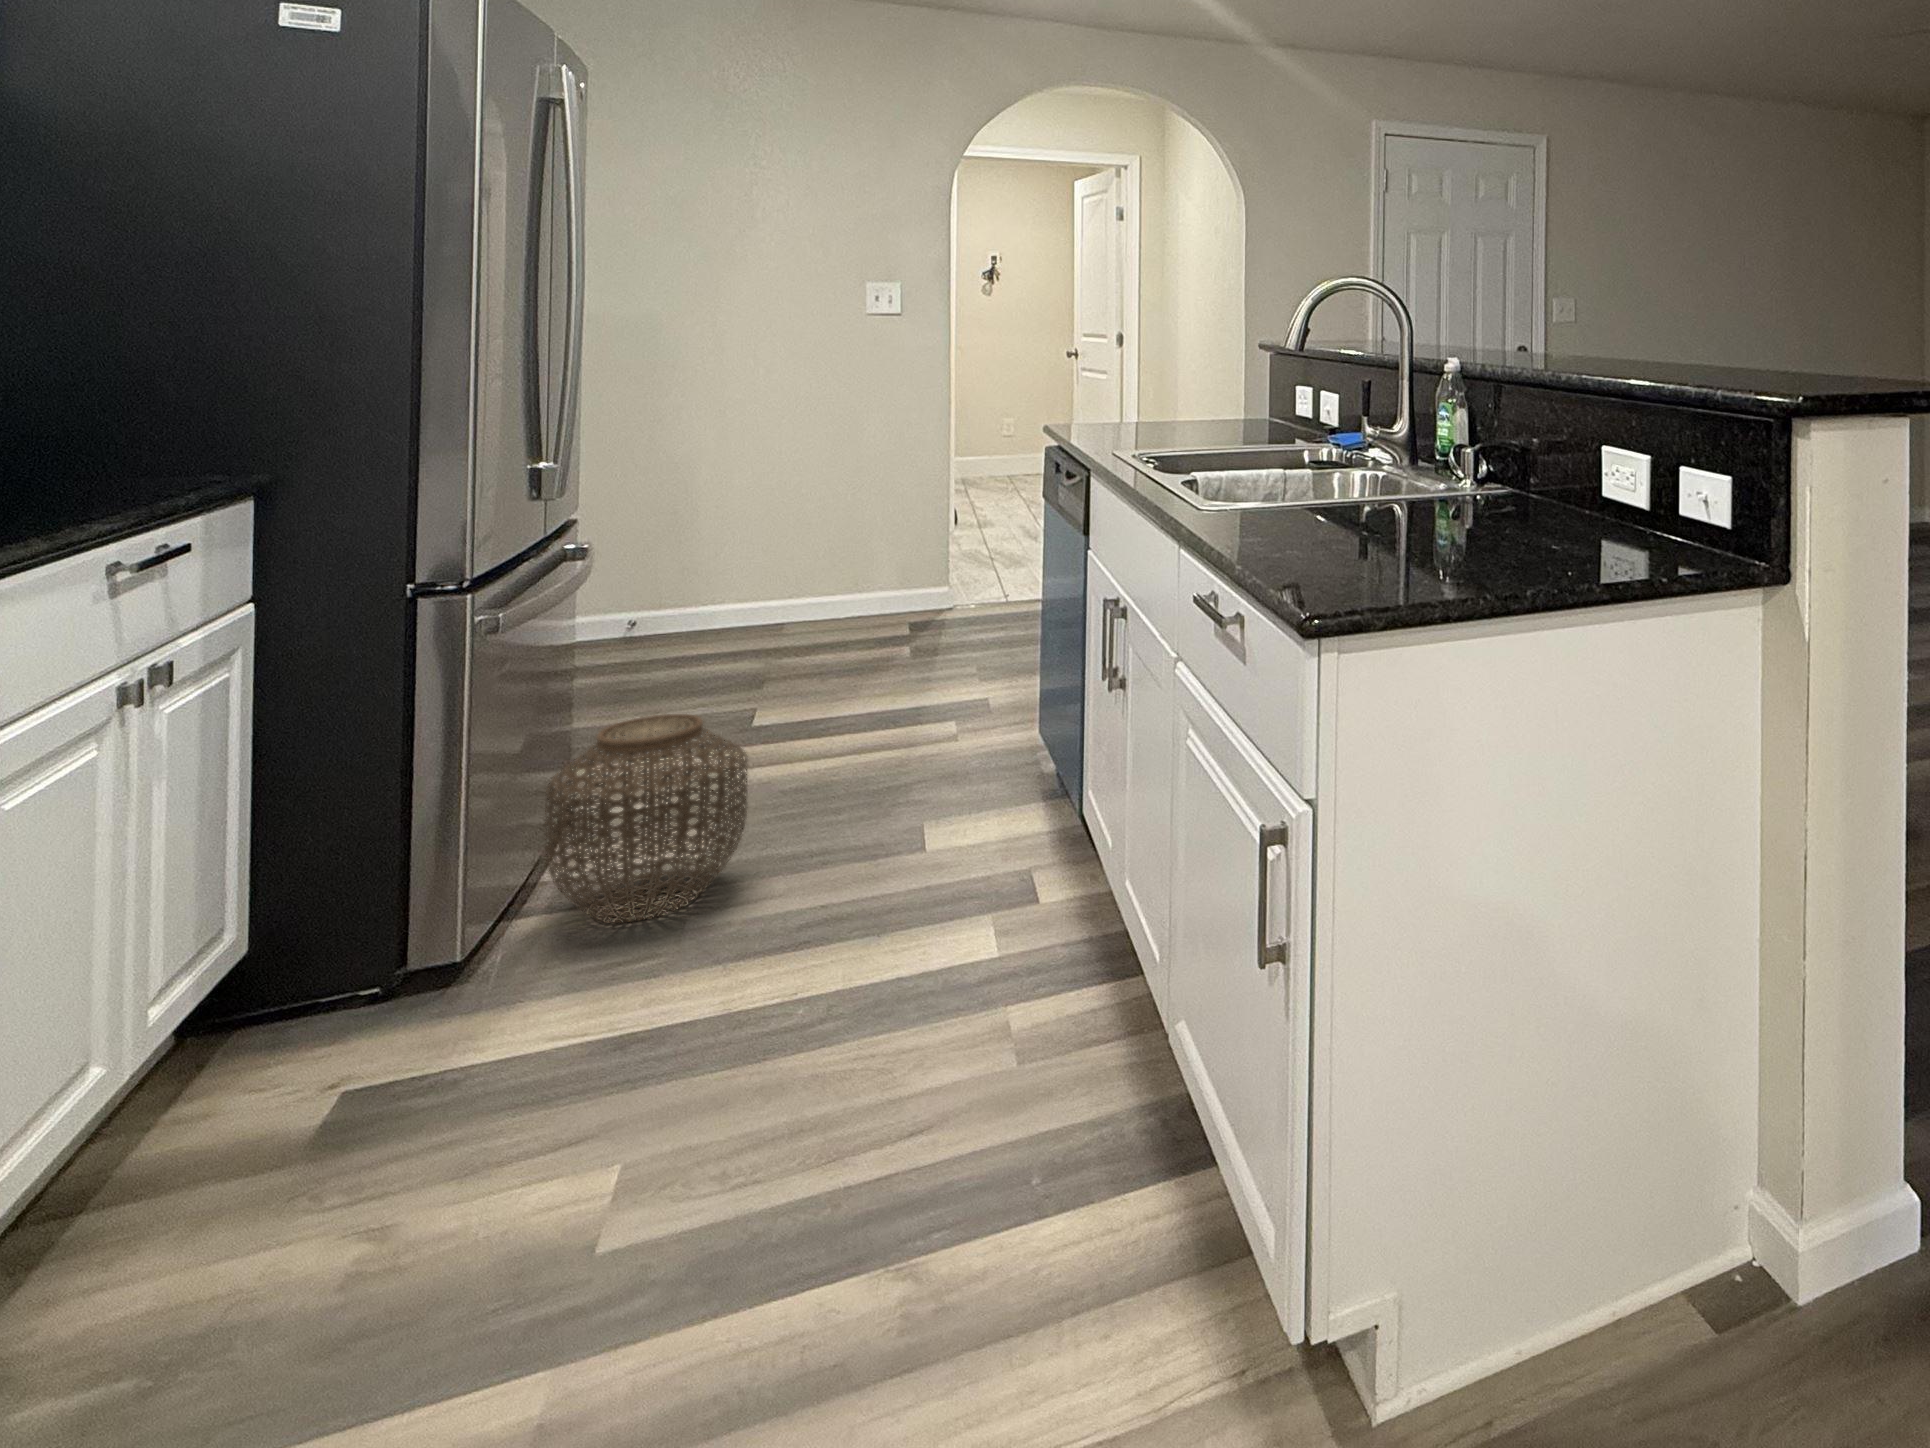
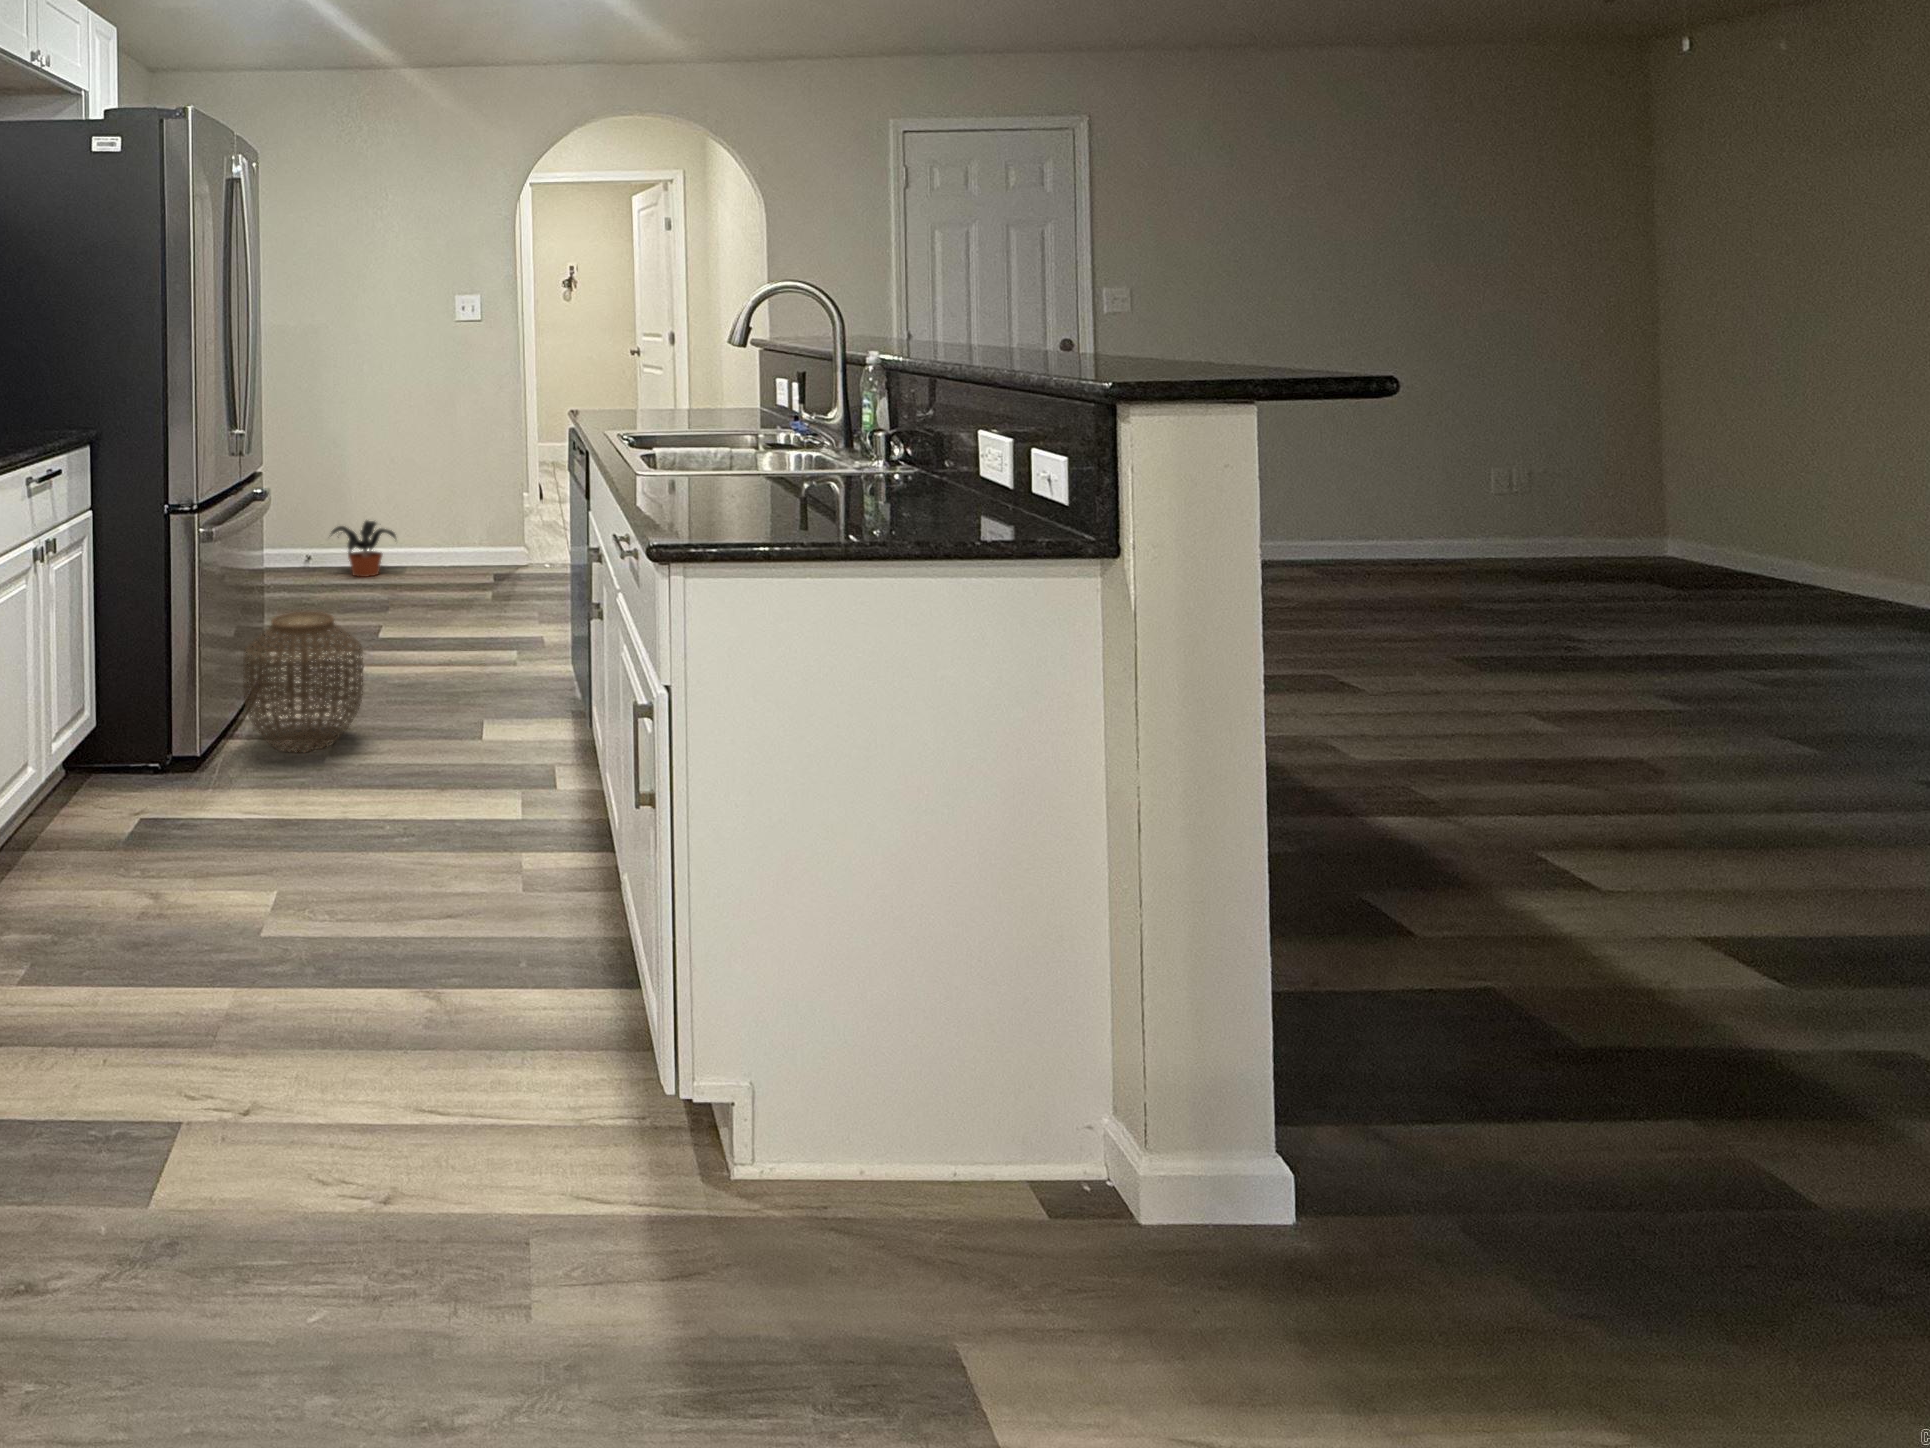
potted plant: none [671,565,774,640] -> present [331,521,396,577]

